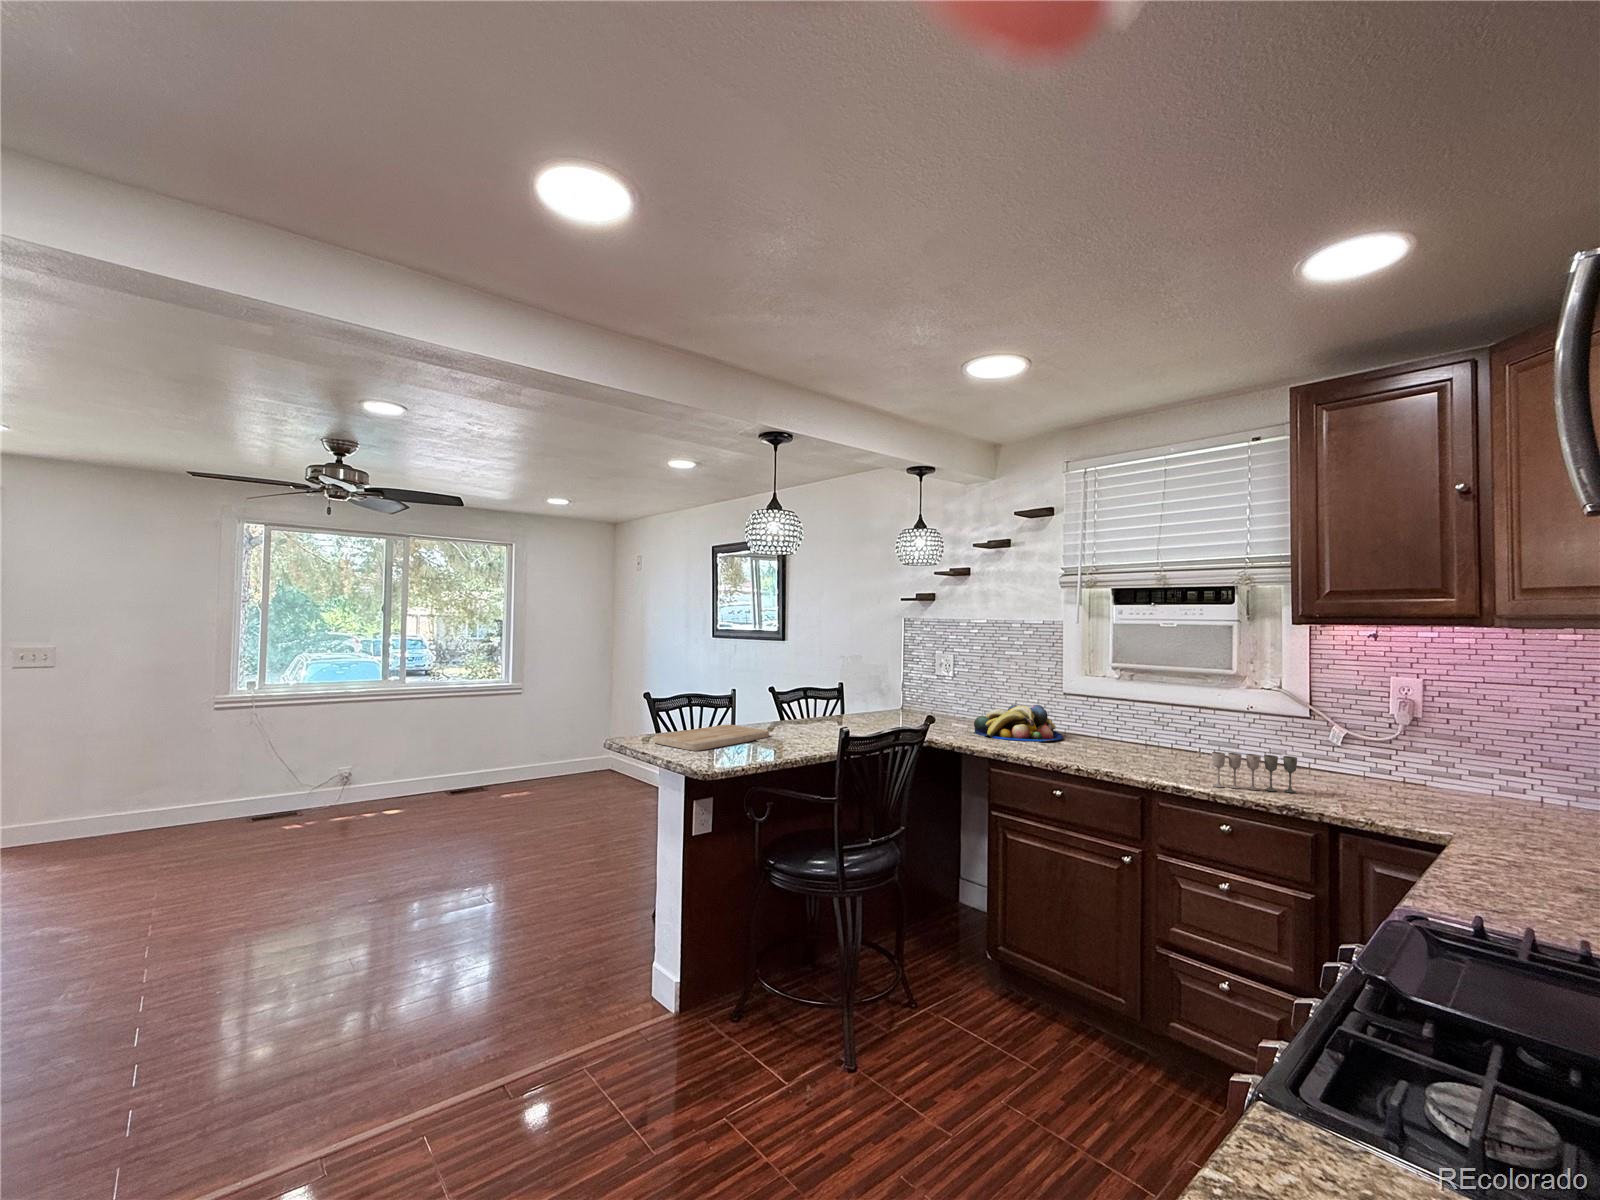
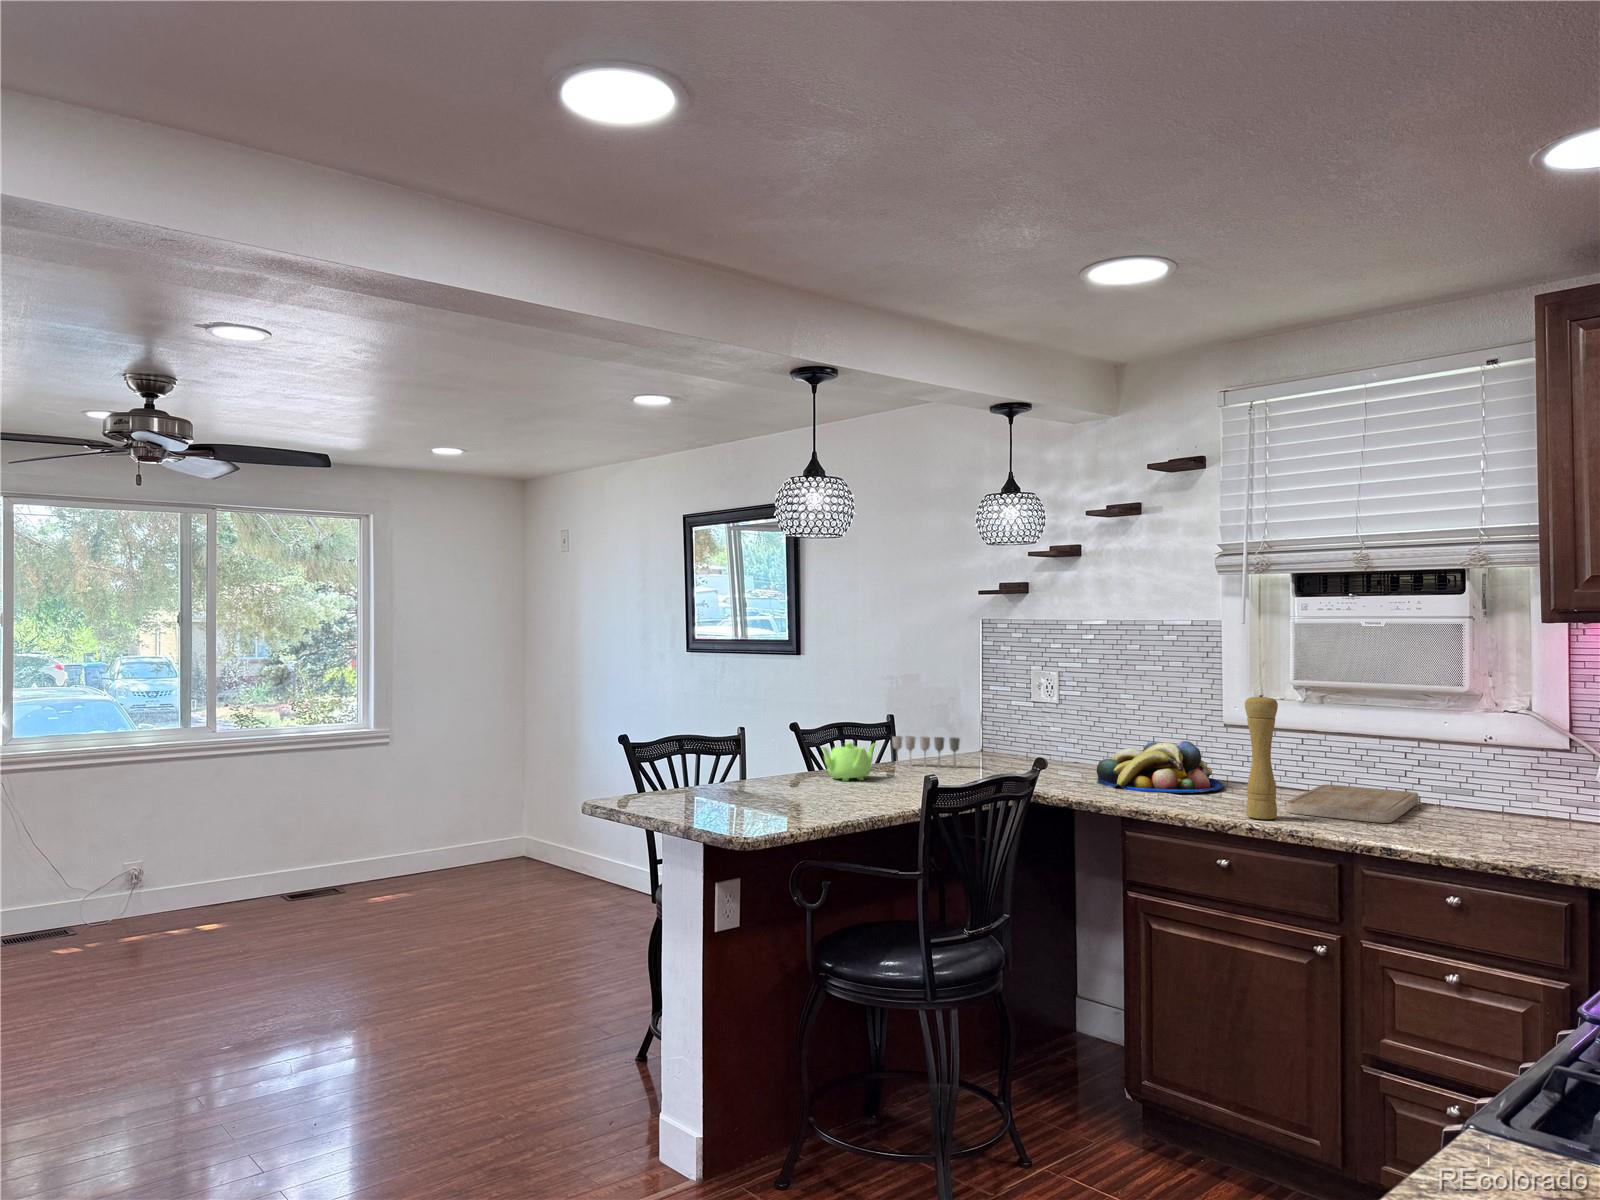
pepper mill: none [1075,674,1099,763] -> present [1245,695,1278,819]
teapot: none [780,702,822,729] -> present [822,742,877,781]
cutting board: present [654,724,769,751] -> present [1286,785,1419,823]
wine glass: present [1212,752,1297,793] -> present [892,736,960,769]

